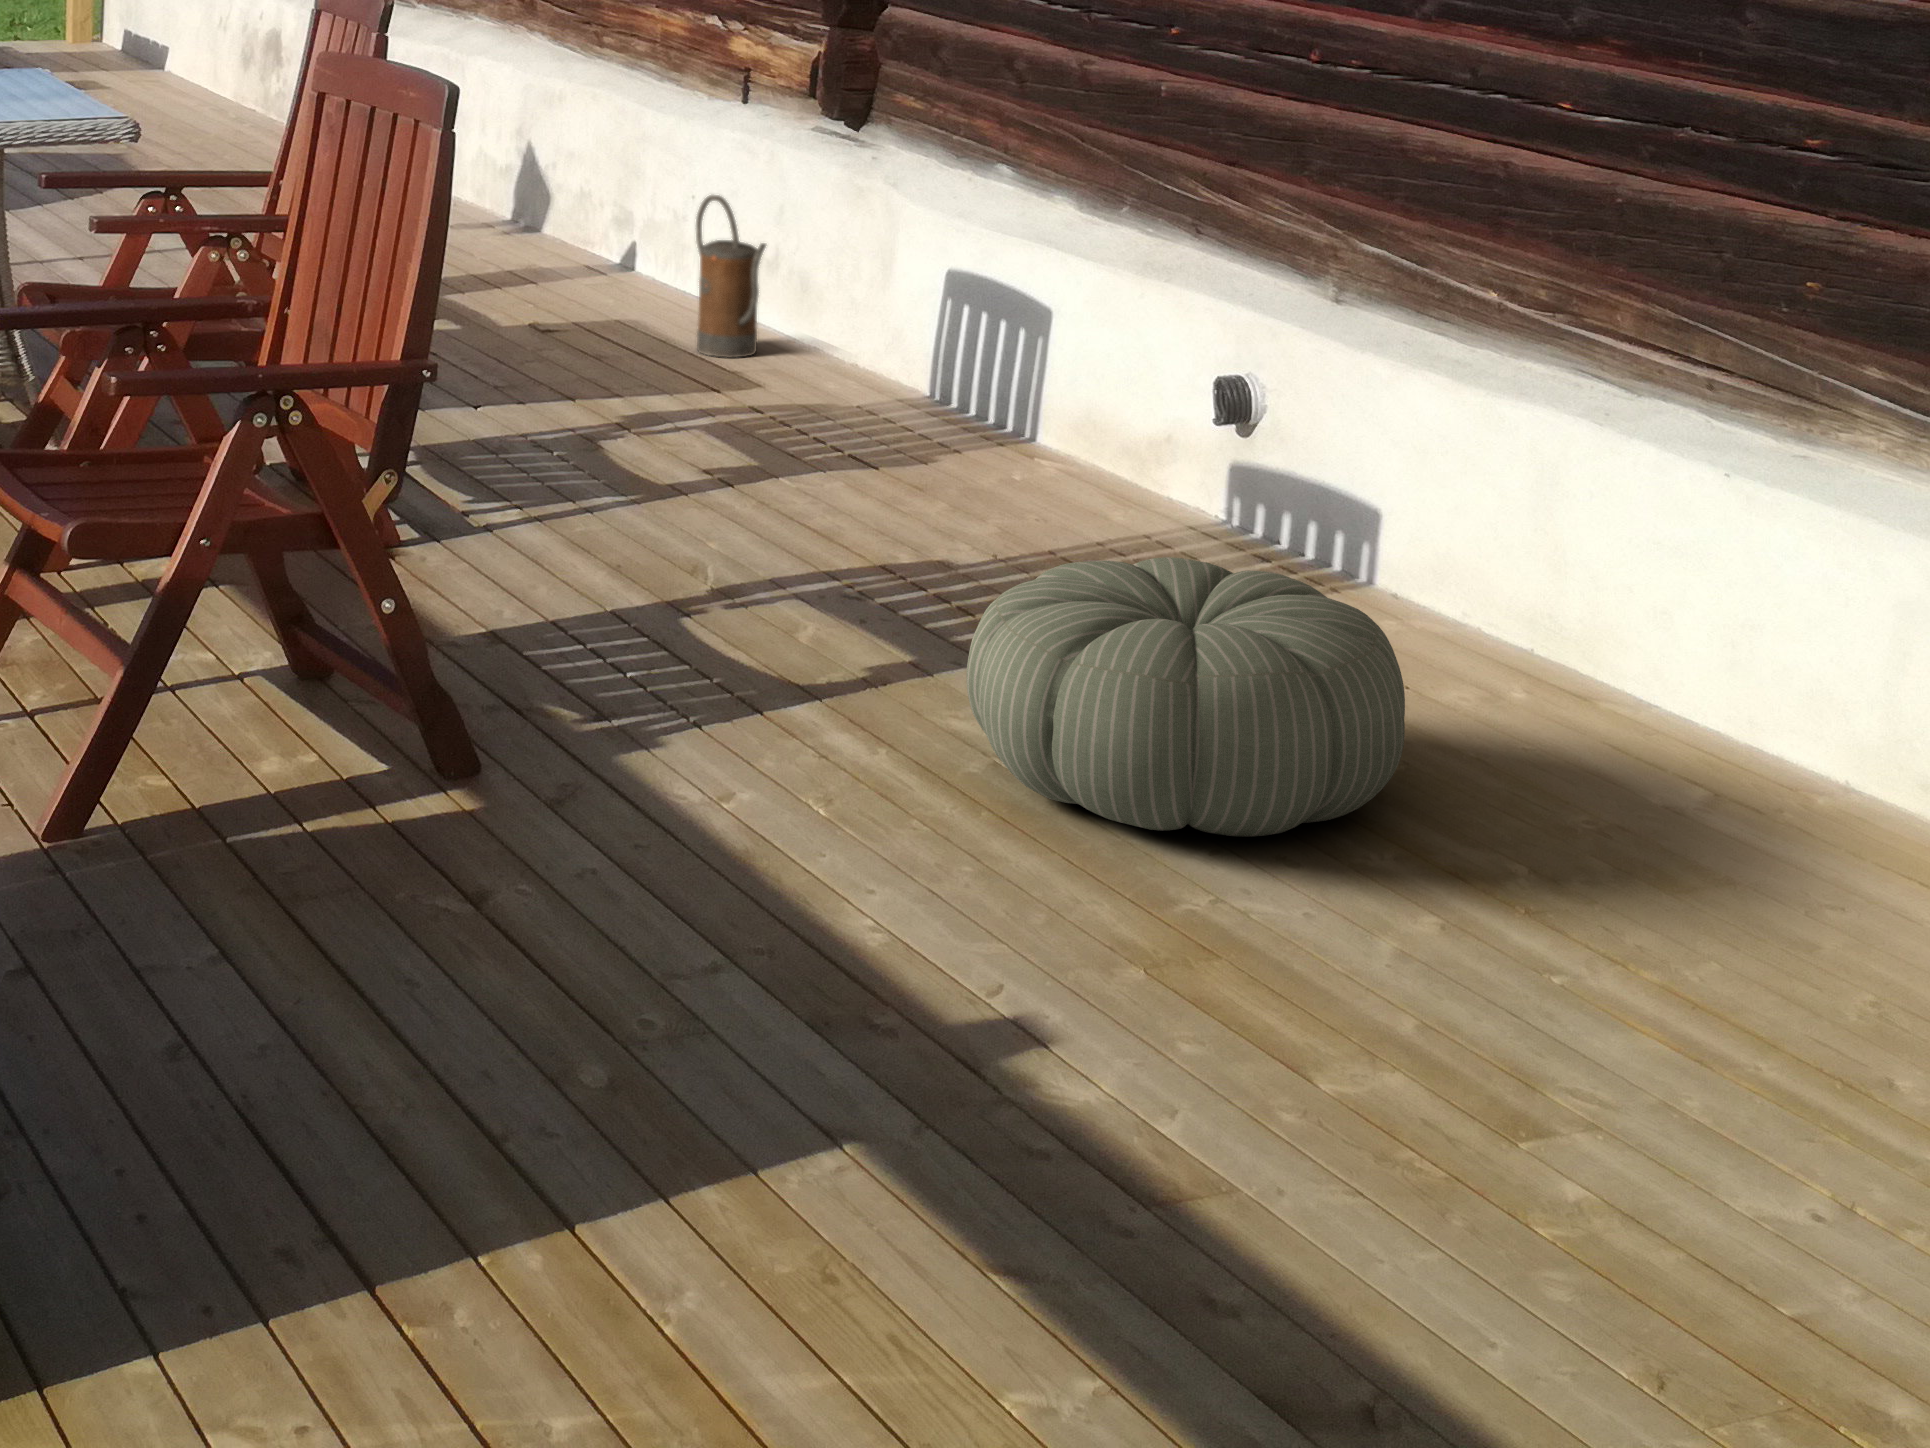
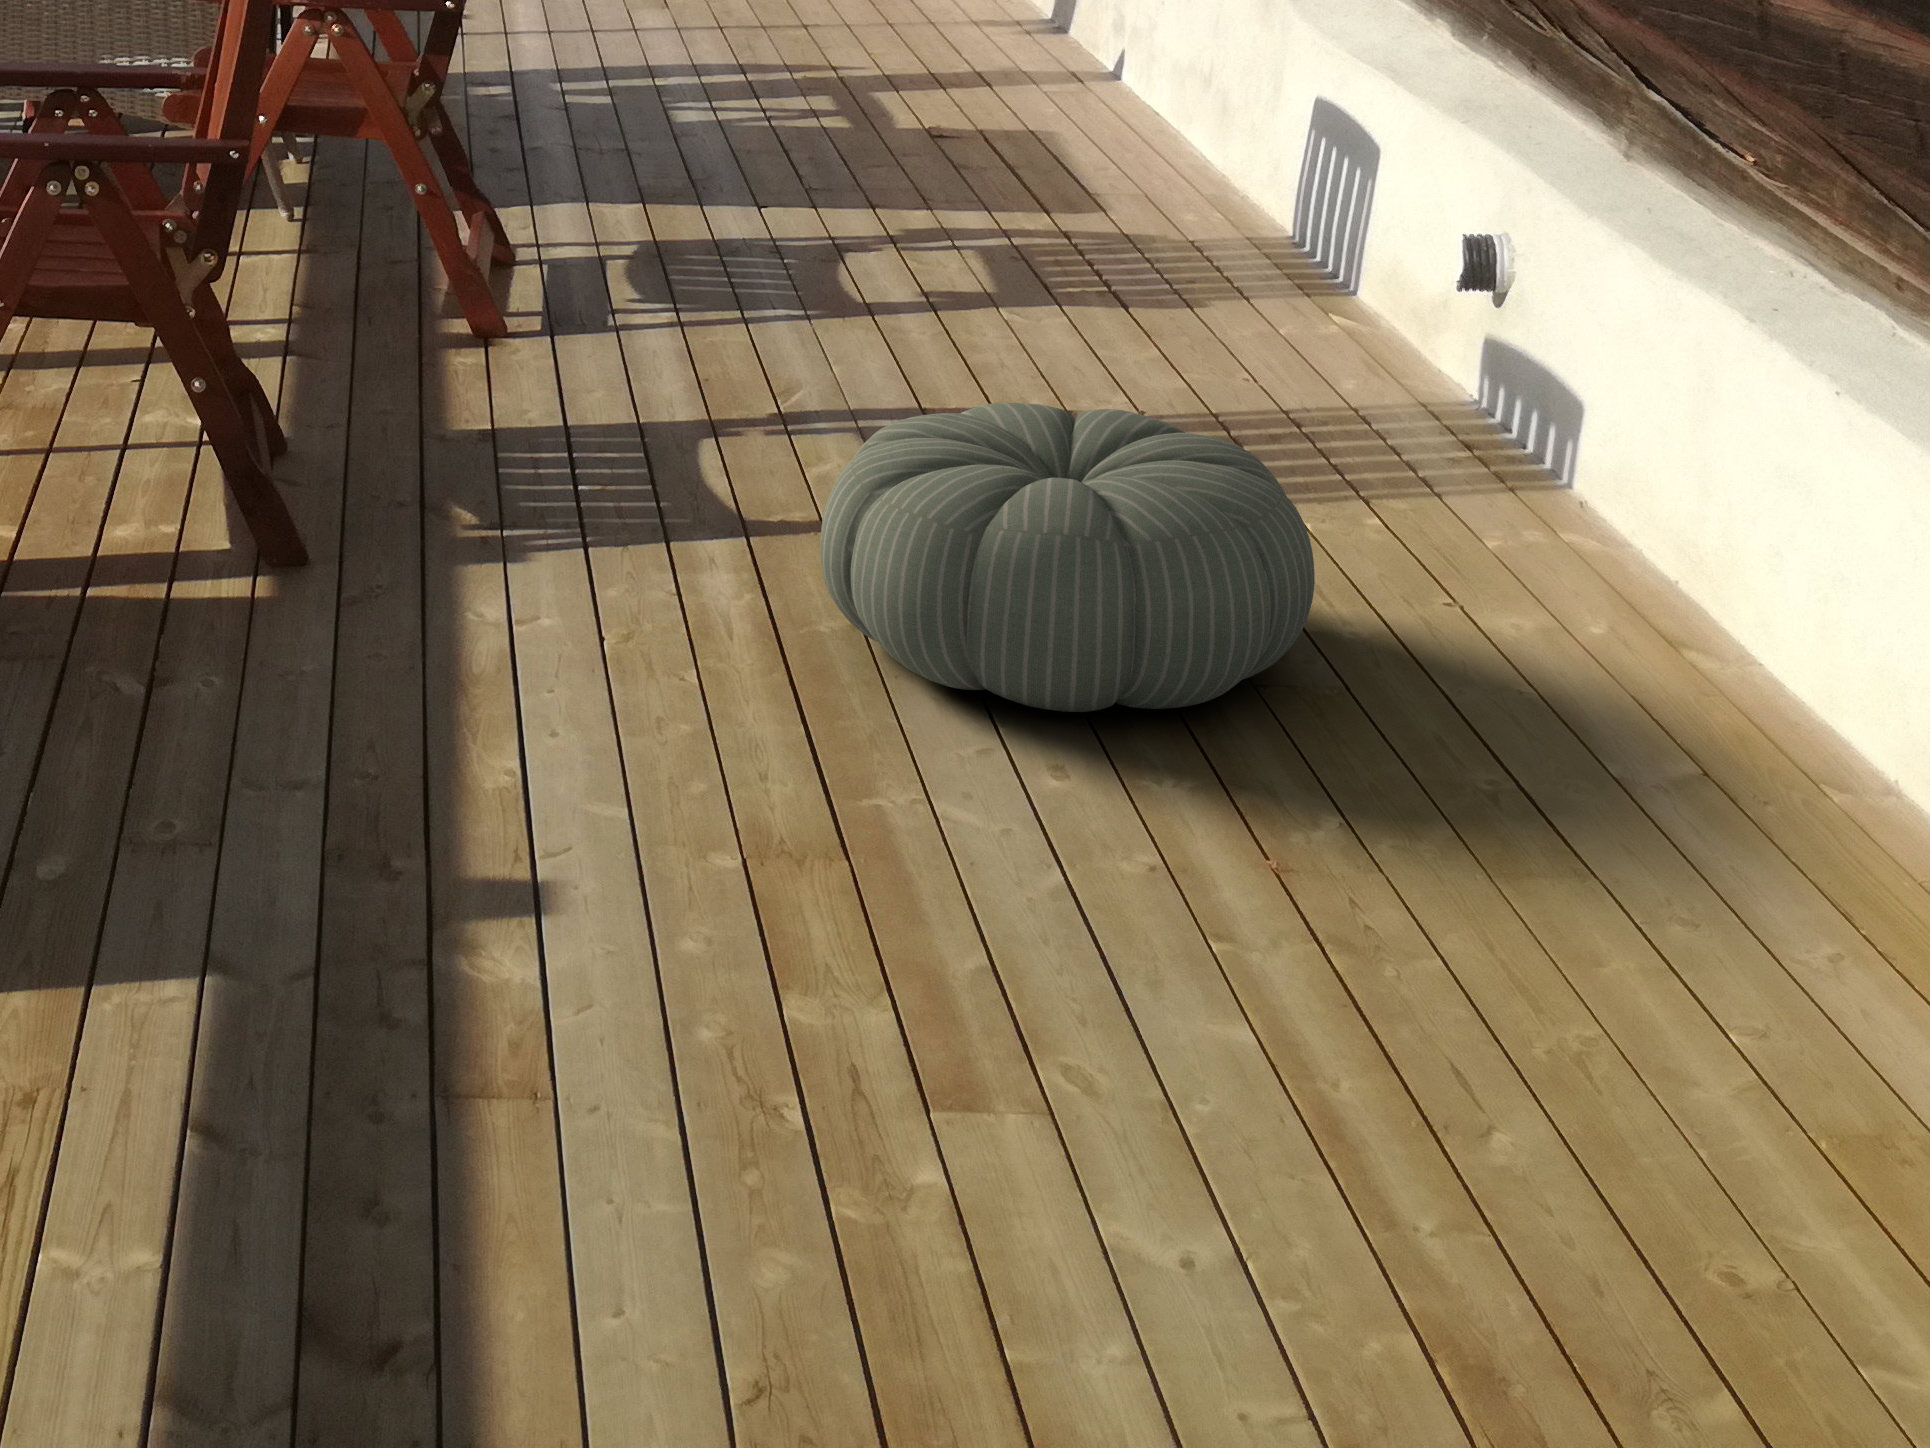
watering can: present [696,195,766,358] -> none [1098,3,1169,183]

